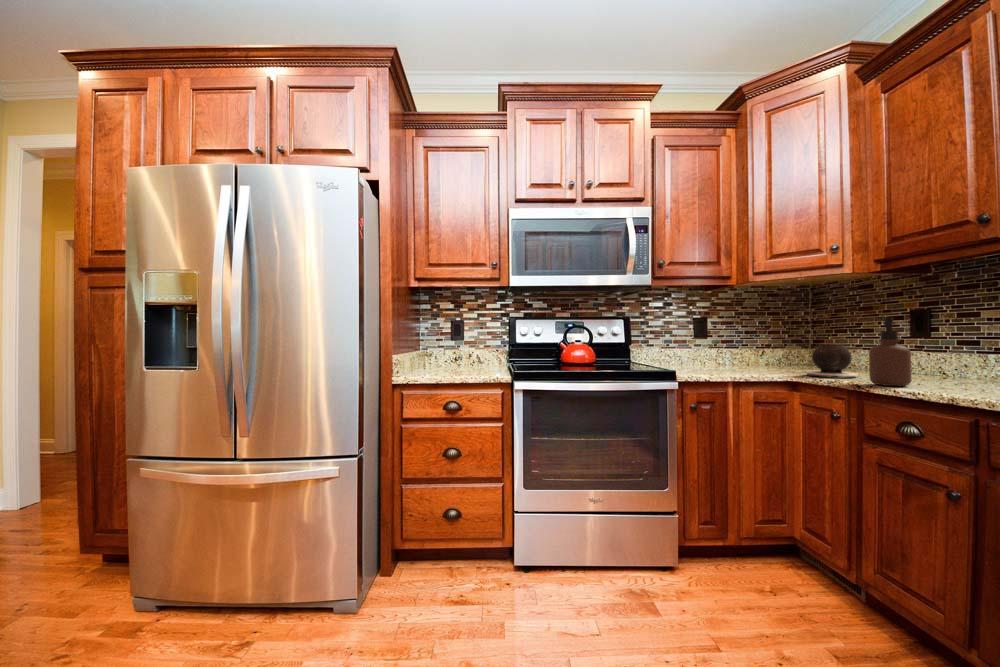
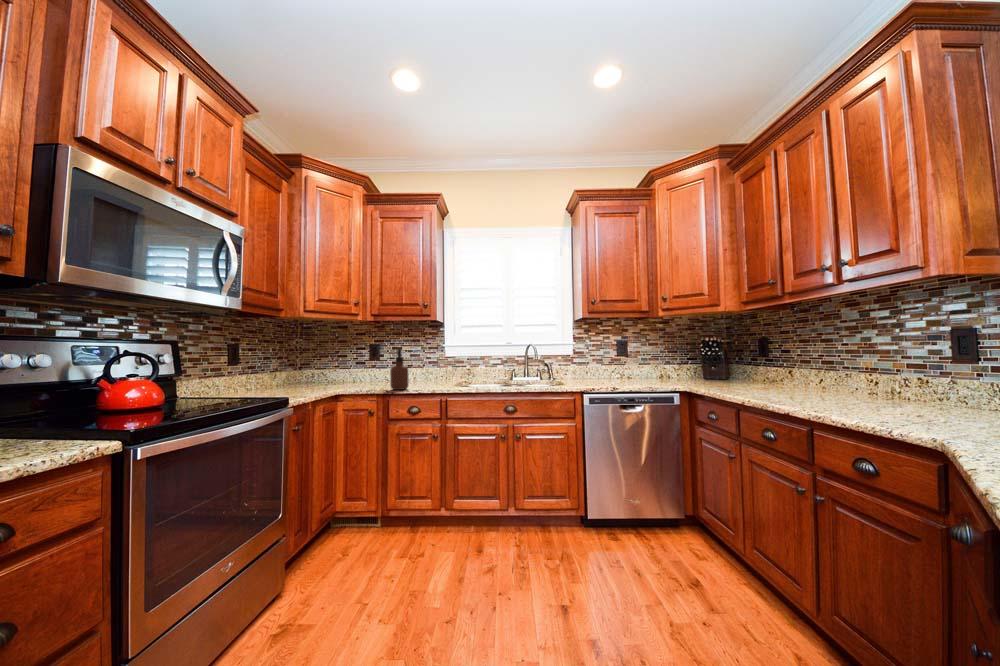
vase: present [805,343,858,378] -> none [339,366,369,390]

